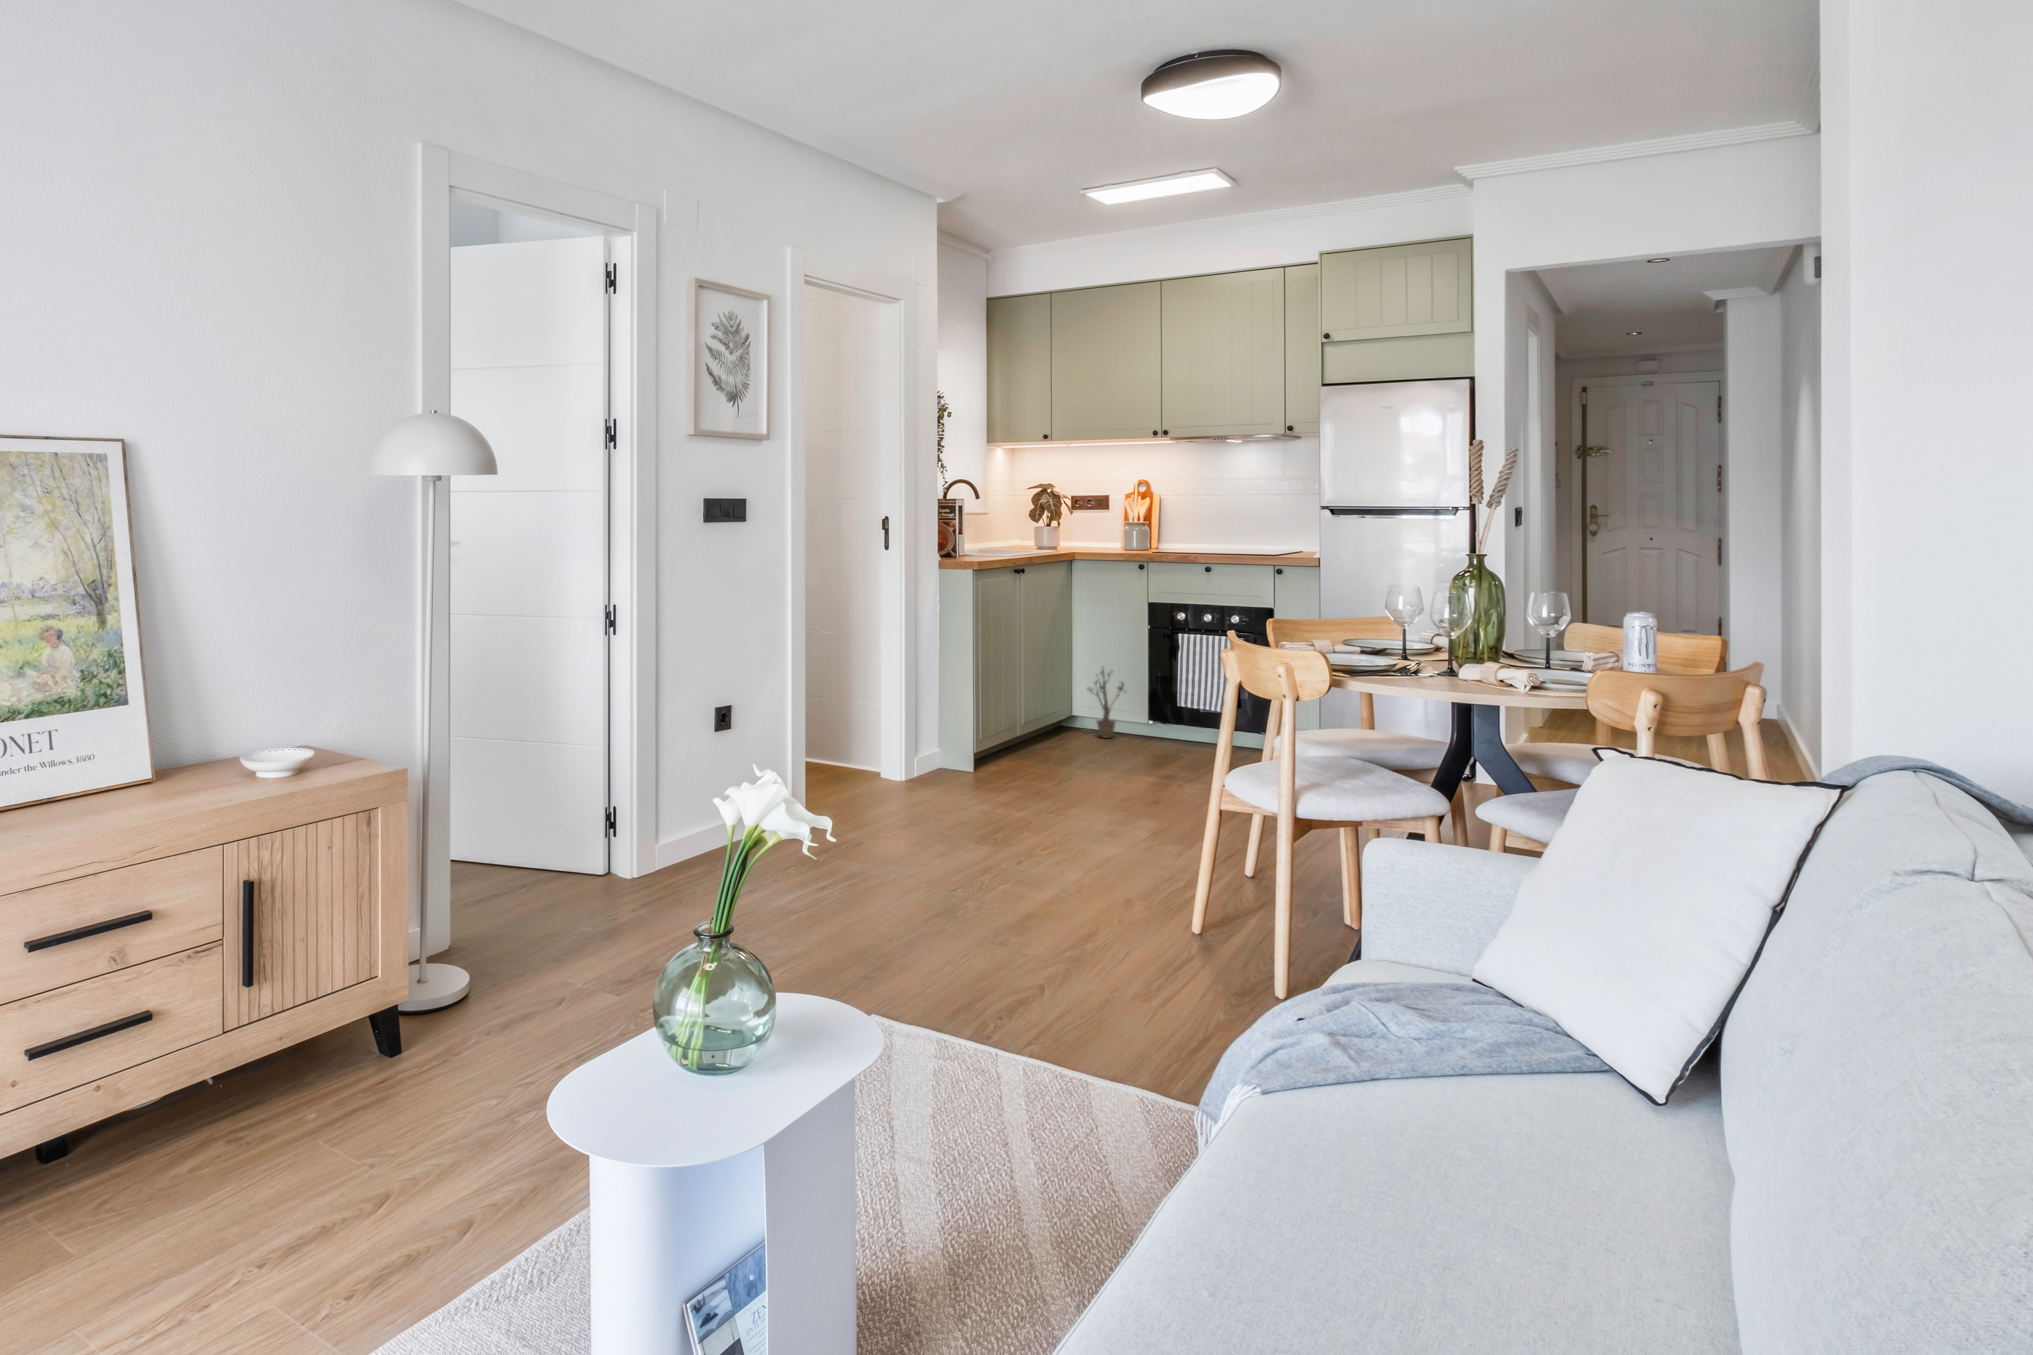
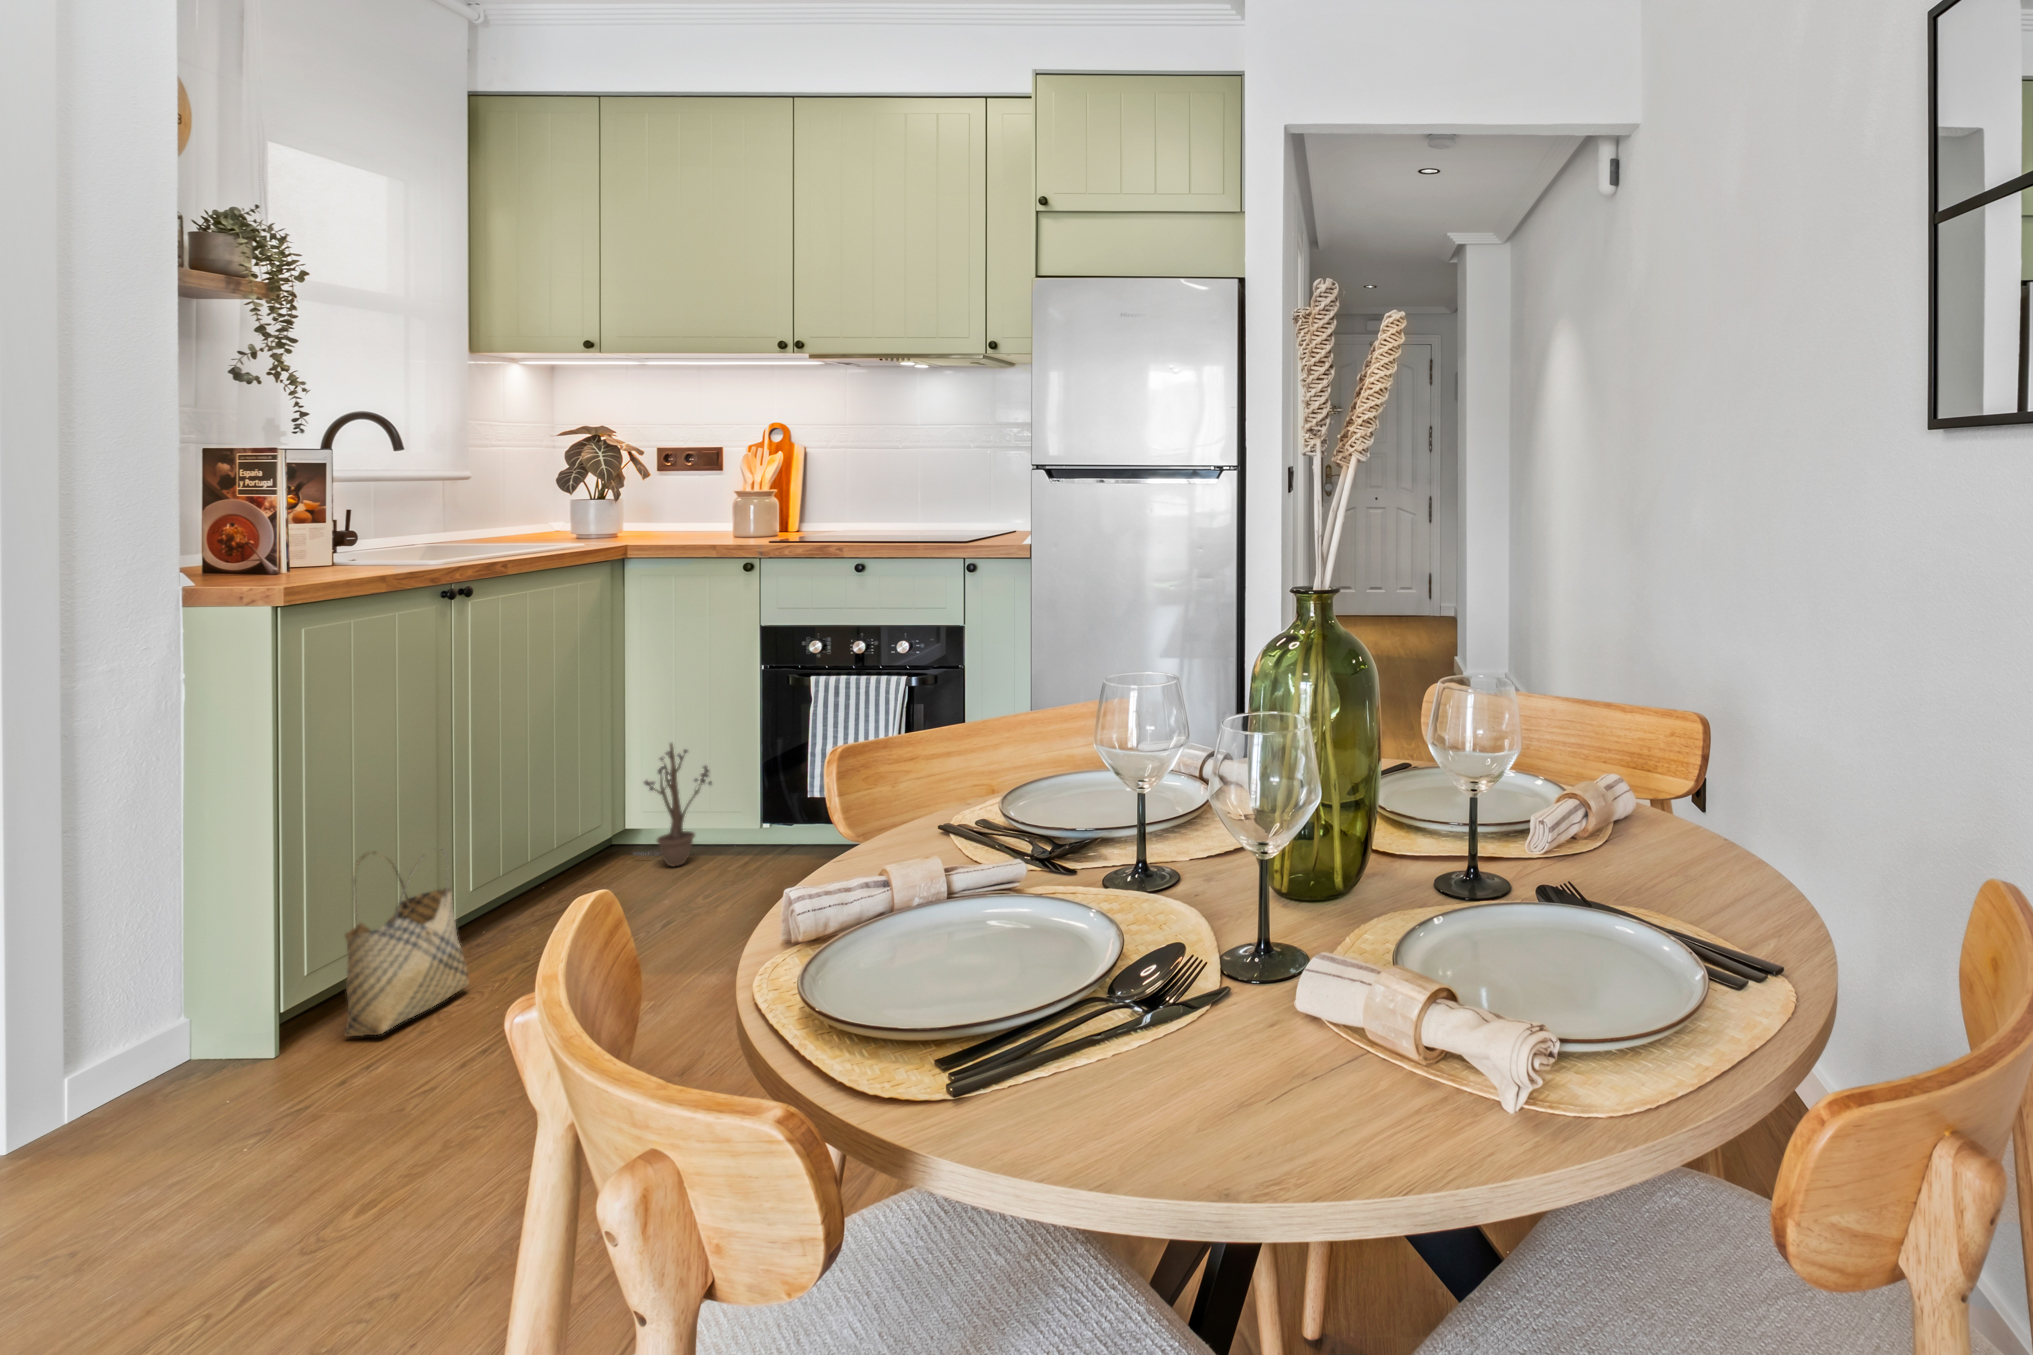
woven basket: none [995,688,1037,770] -> present [345,849,469,1036]

